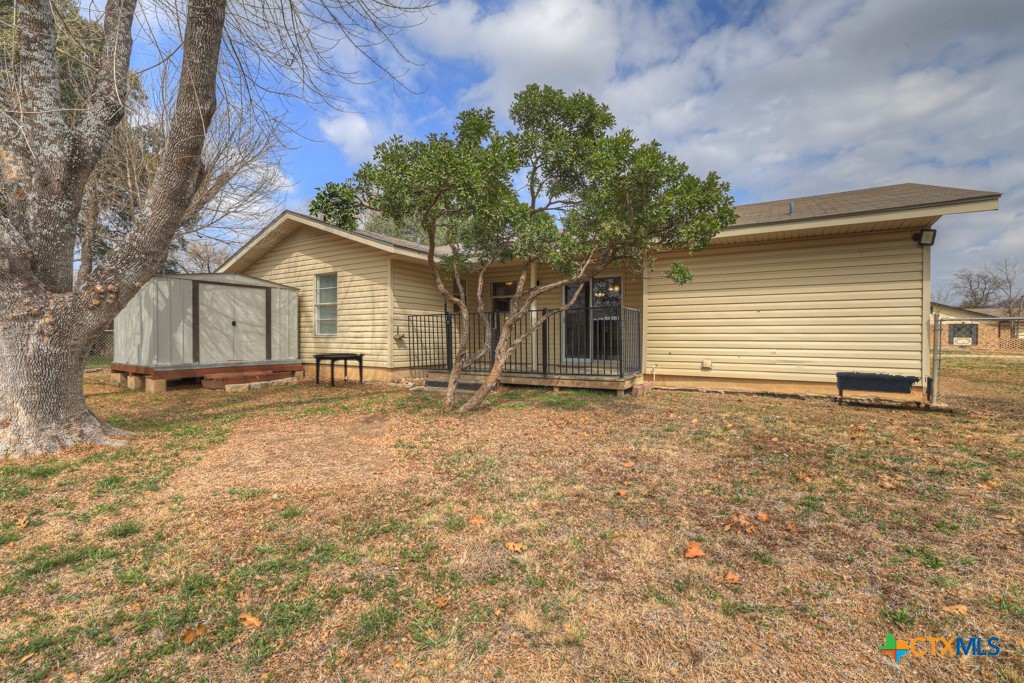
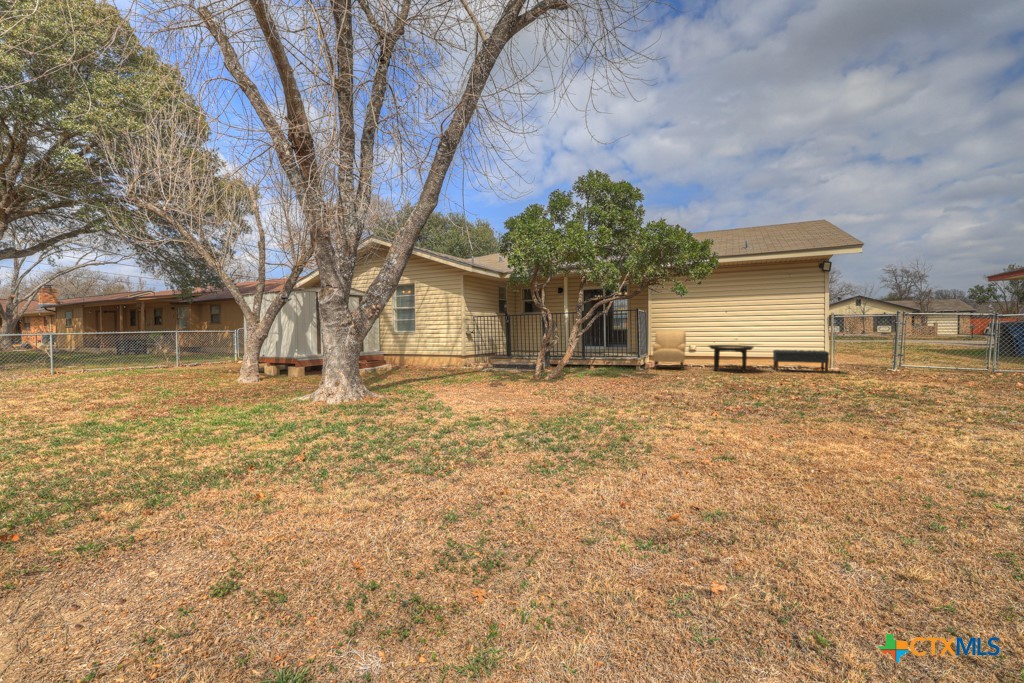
chair: none [644,339,696,397] -> present [652,331,686,369]
round table: present [313,353,365,387] -> present [709,345,754,372]

